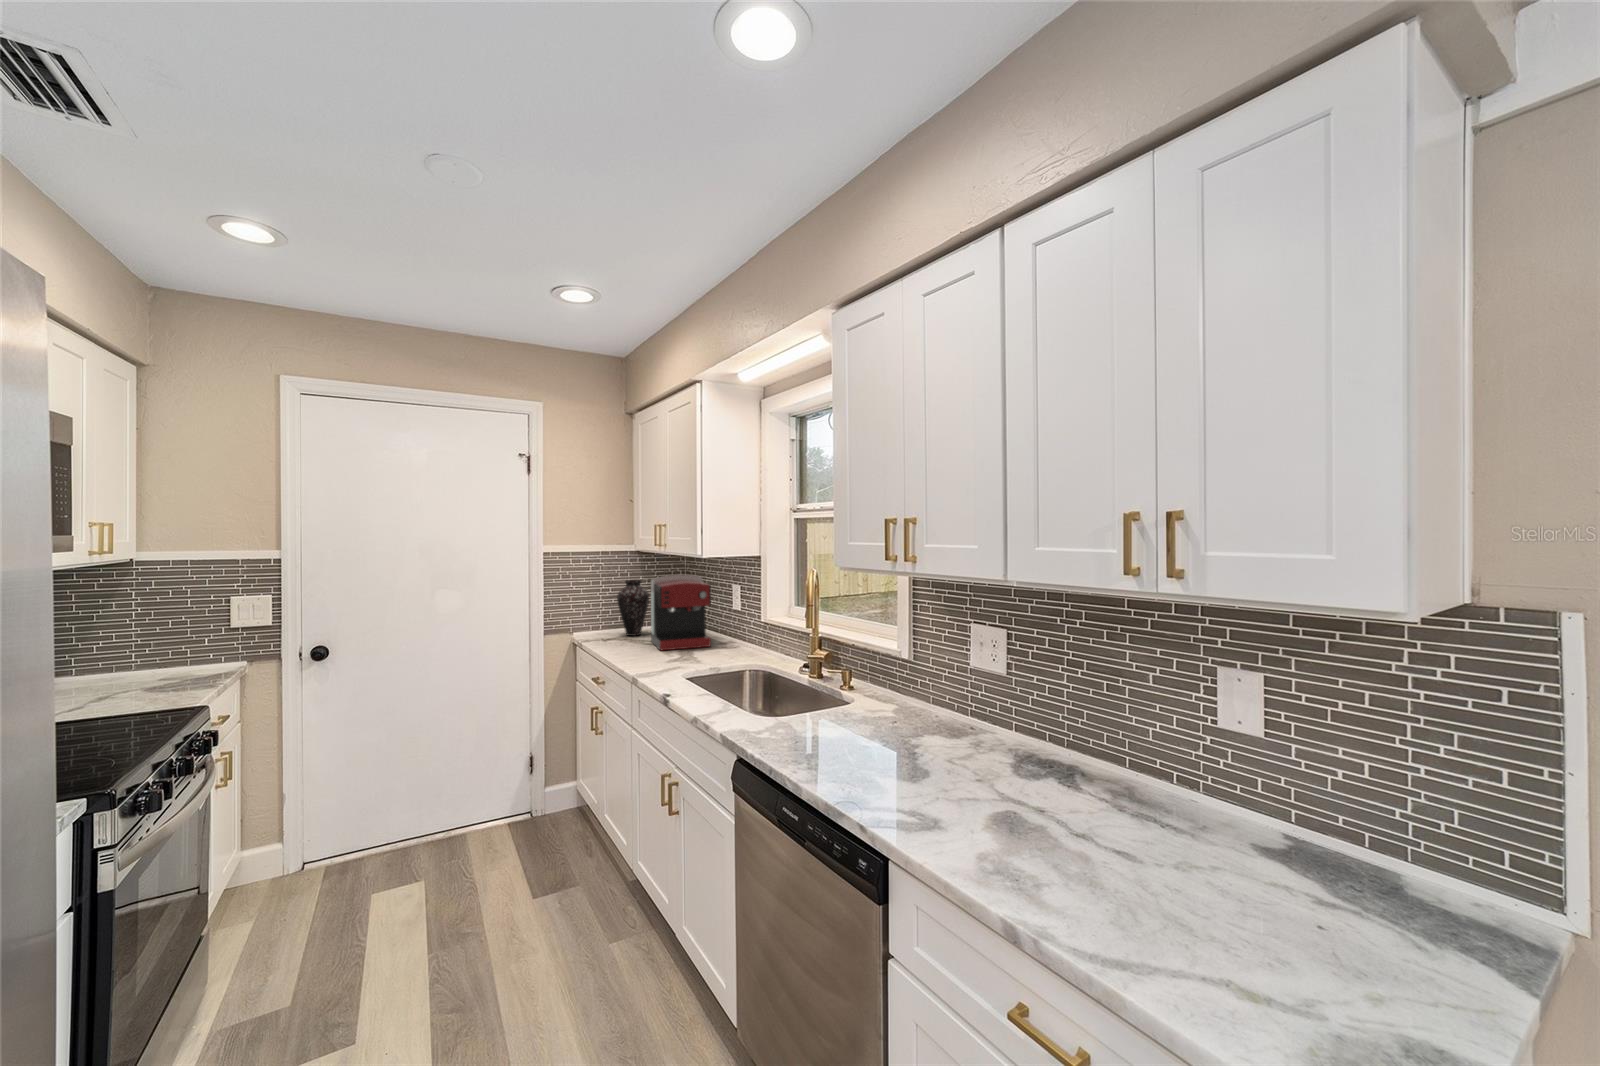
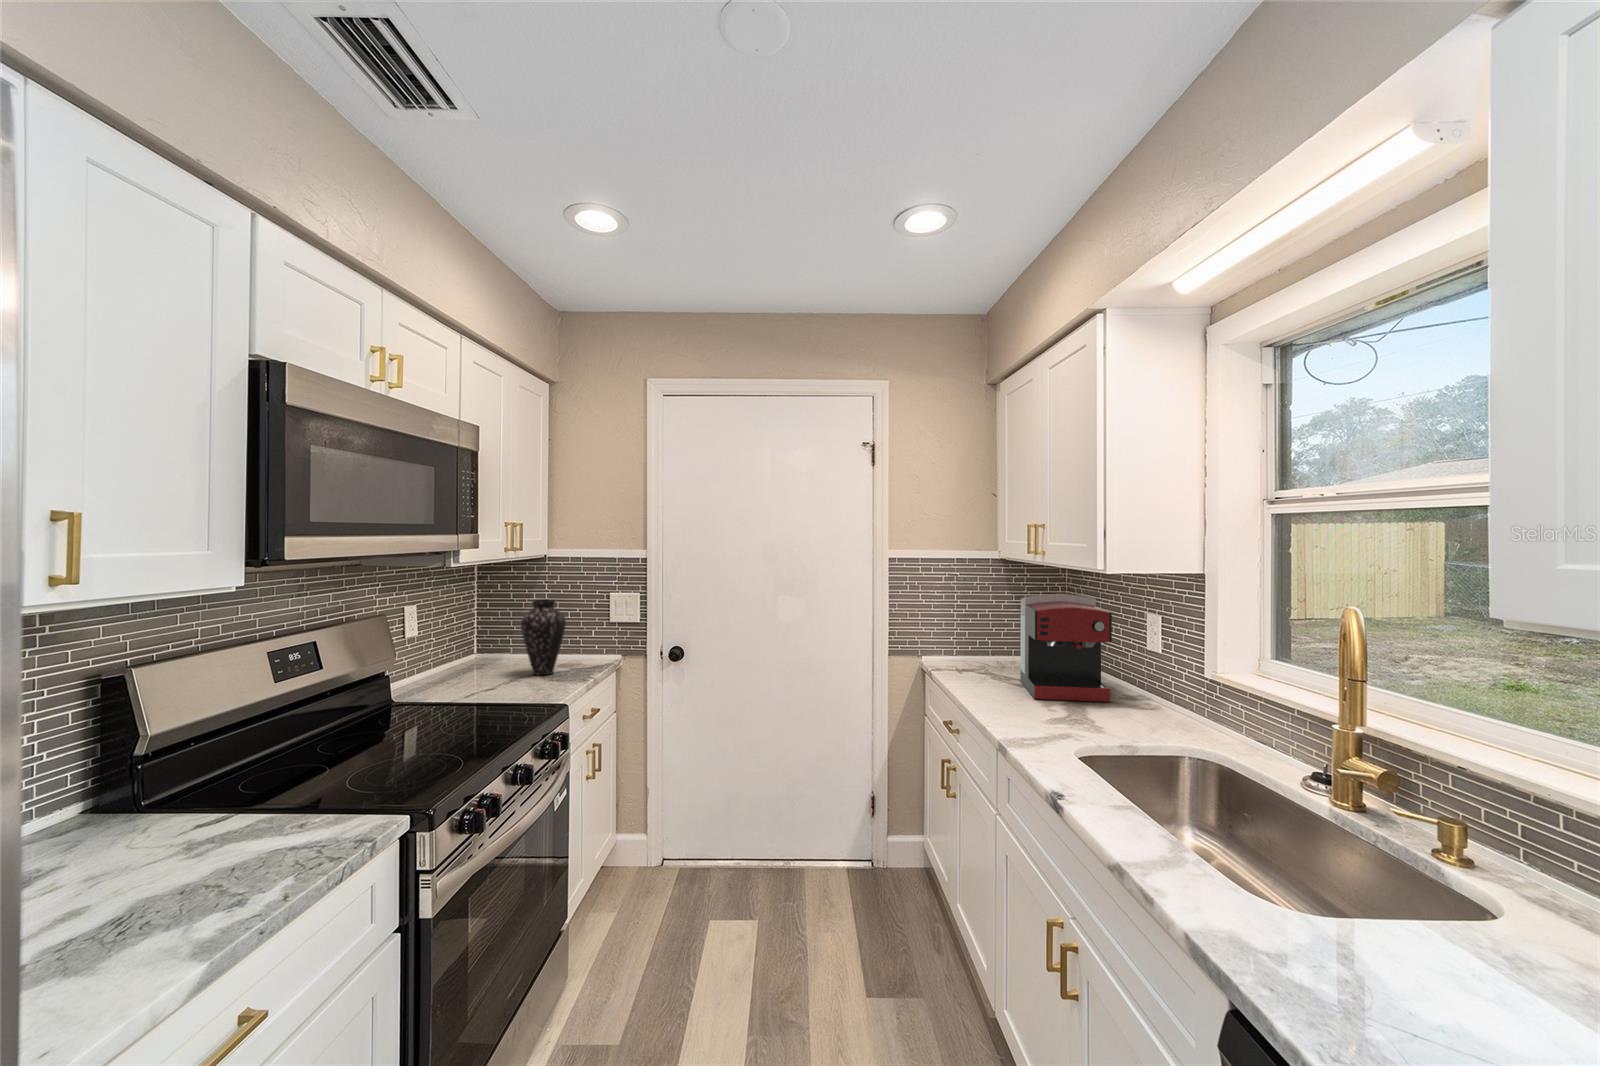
vase: present [617,580,649,636] -> present [521,599,566,675]

